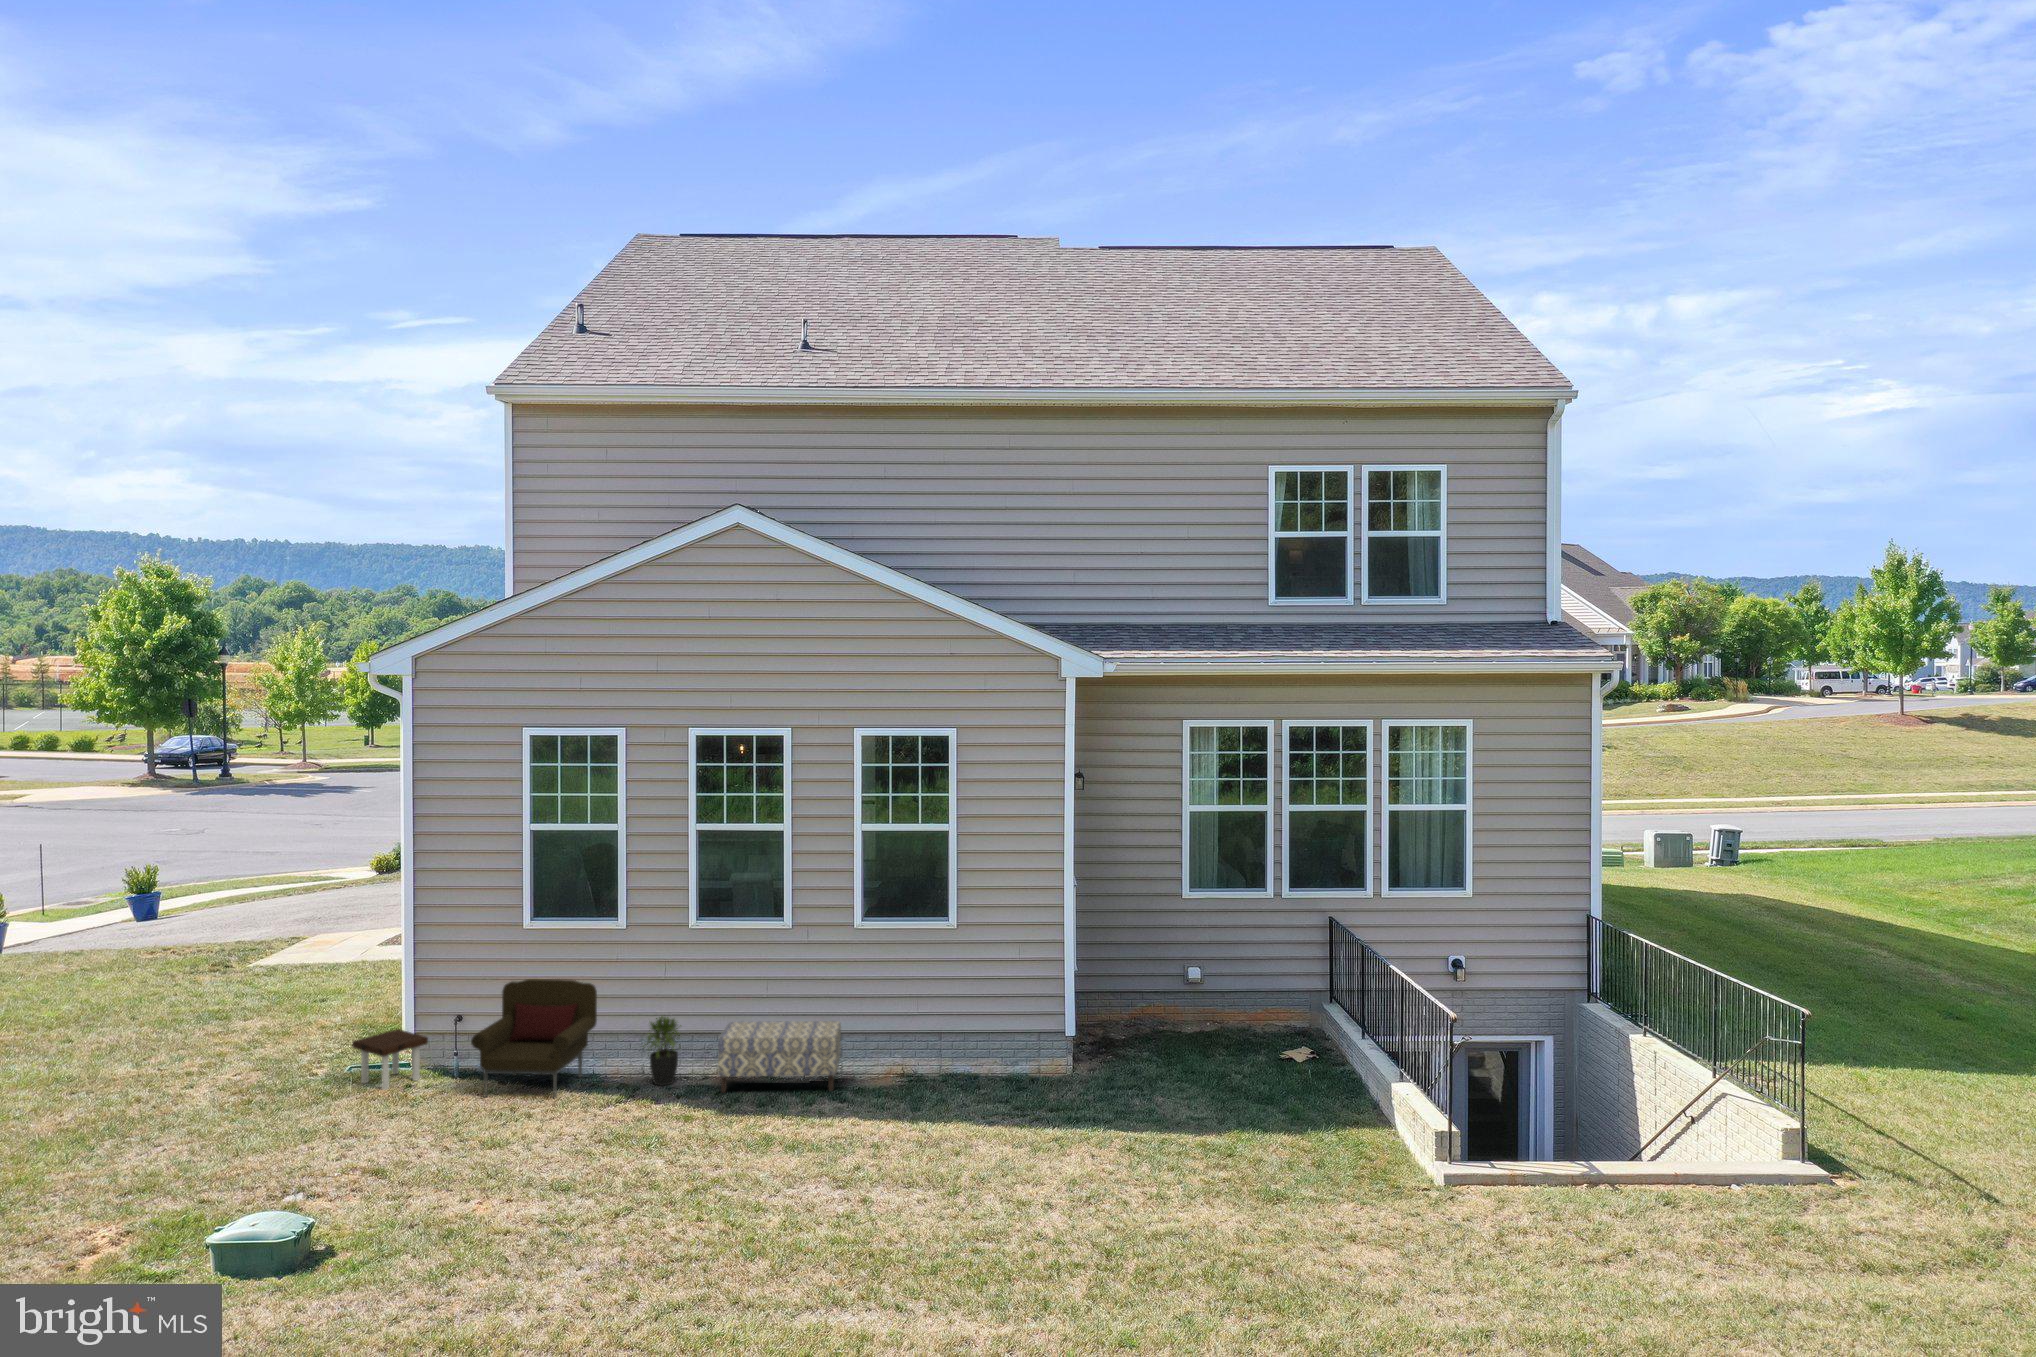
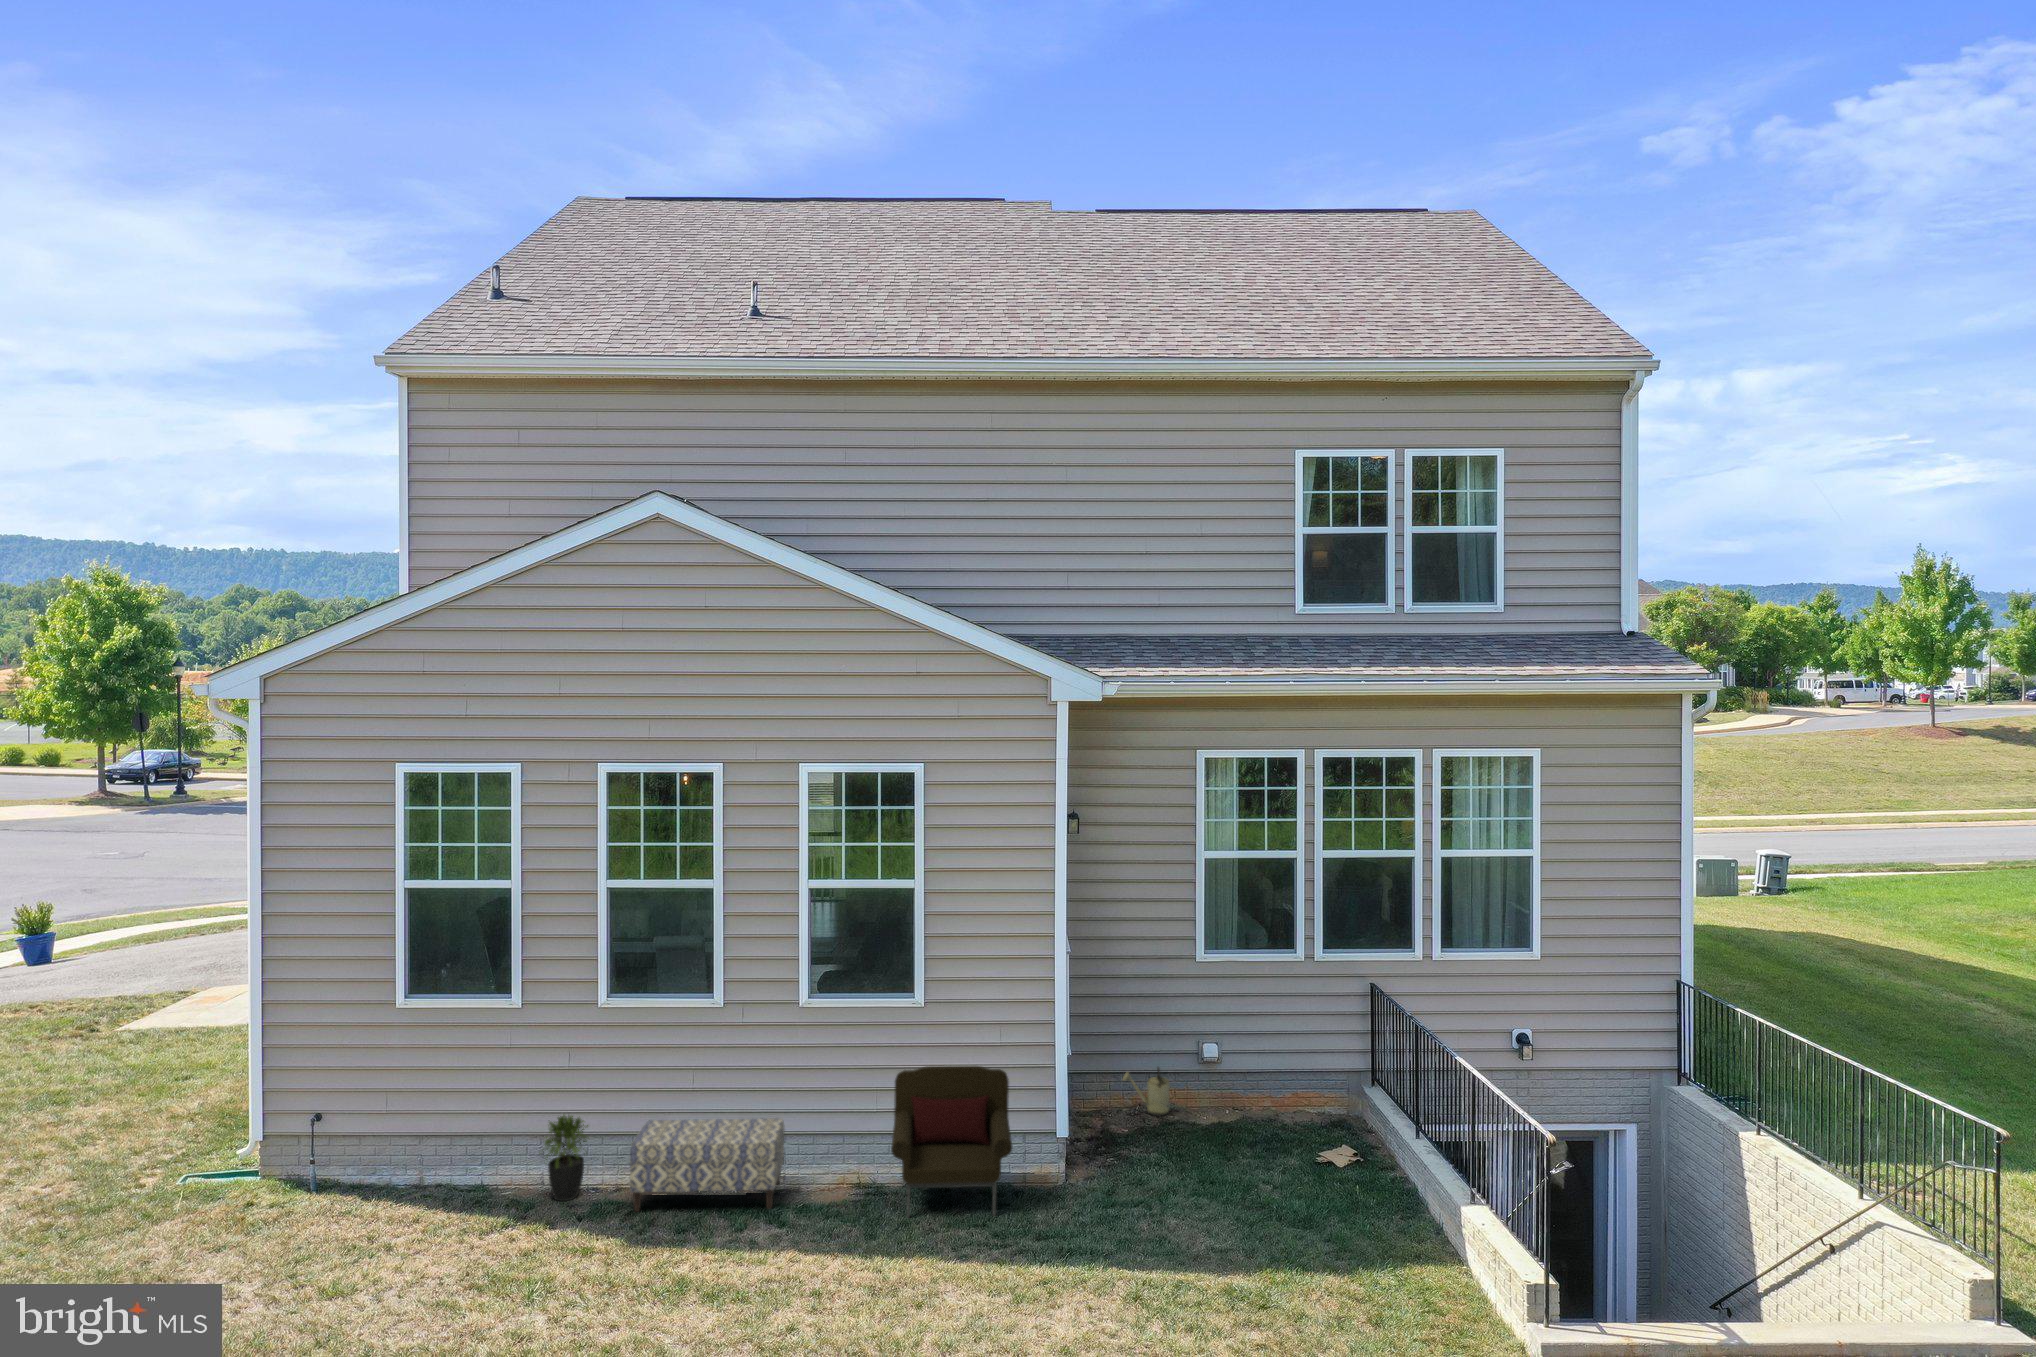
armchair: present [471,979,597,1099] -> present [891,1066,1013,1218]
watering can: none [1120,988,1164,1030] -> present [1123,1067,1170,1116]
side table: present [352,1029,428,1090] -> none [183,1128,279,1209]

